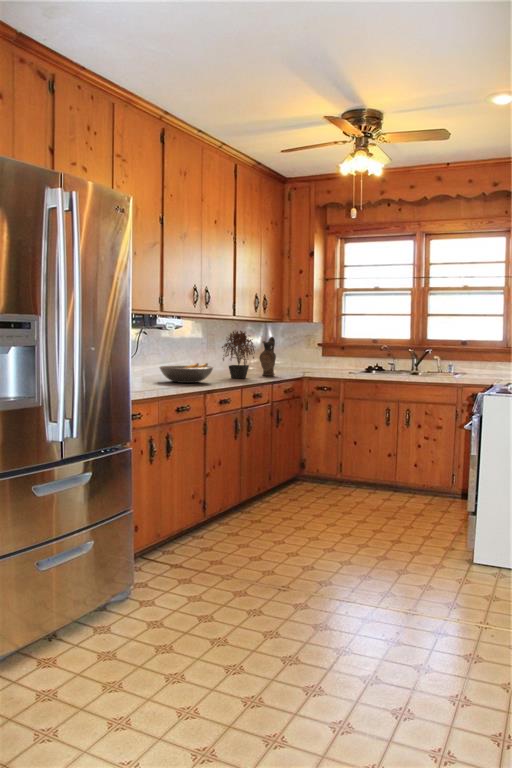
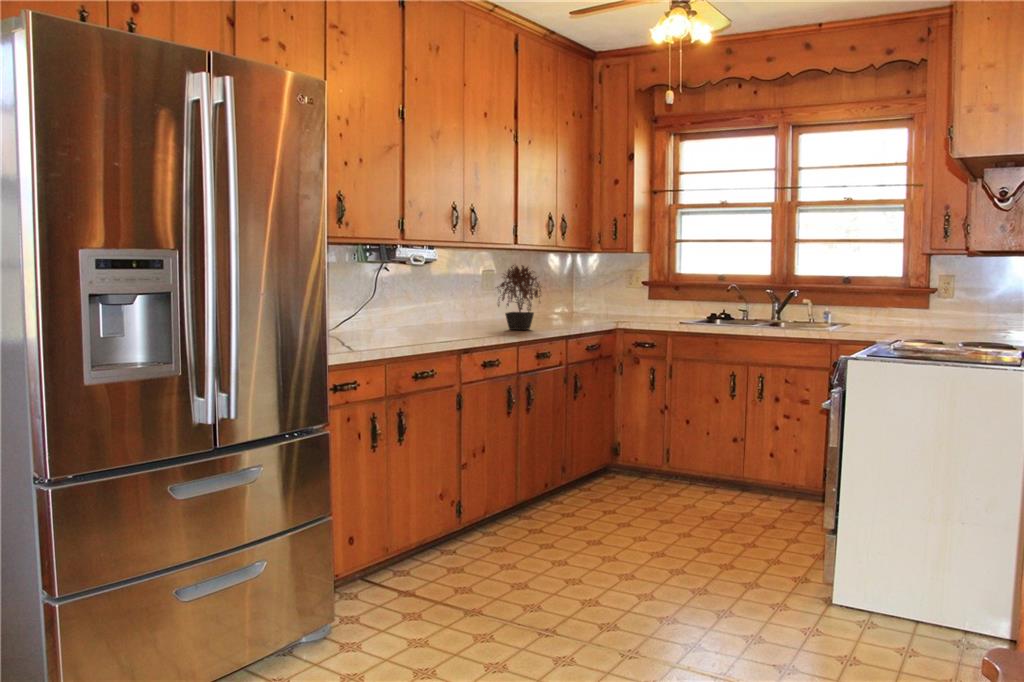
ceramic pitcher: present [259,337,276,376] -> none [552,272,575,326]
fruit bowl: present [160,363,213,383] -> none [403,310,477,337]

